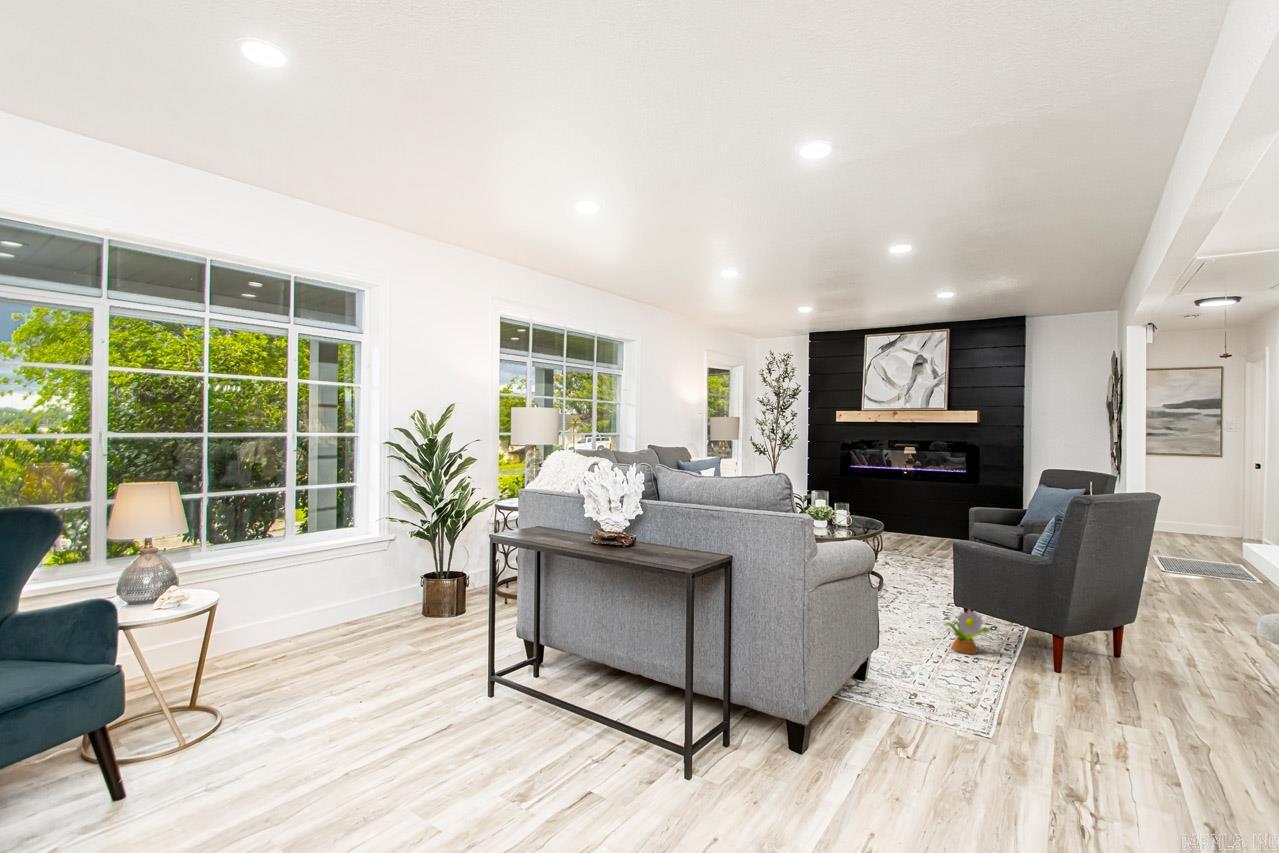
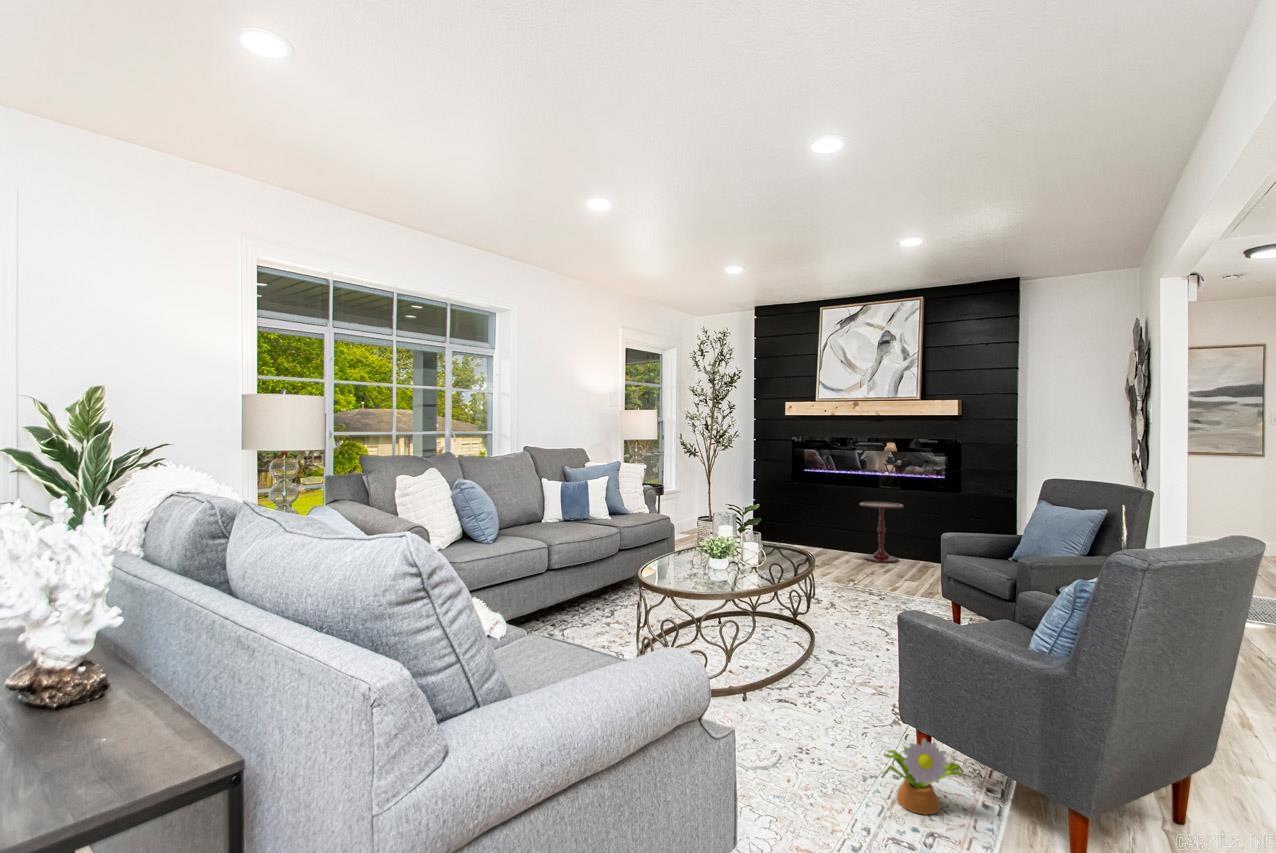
side table: none [899,490,934,537] -> present [860,502,904,563]

